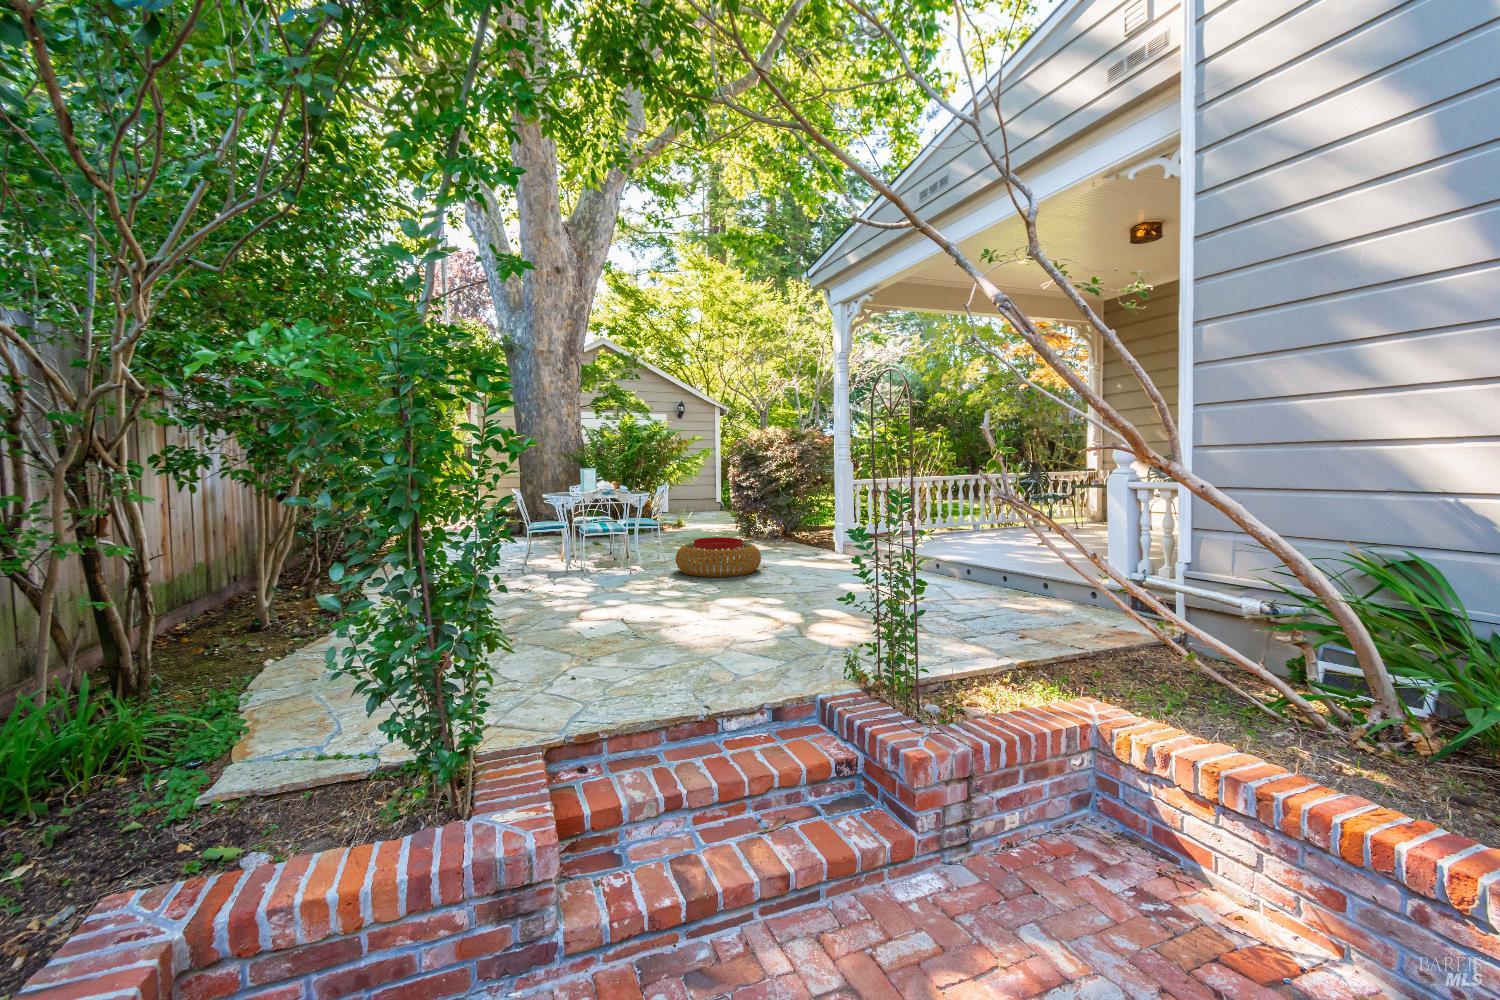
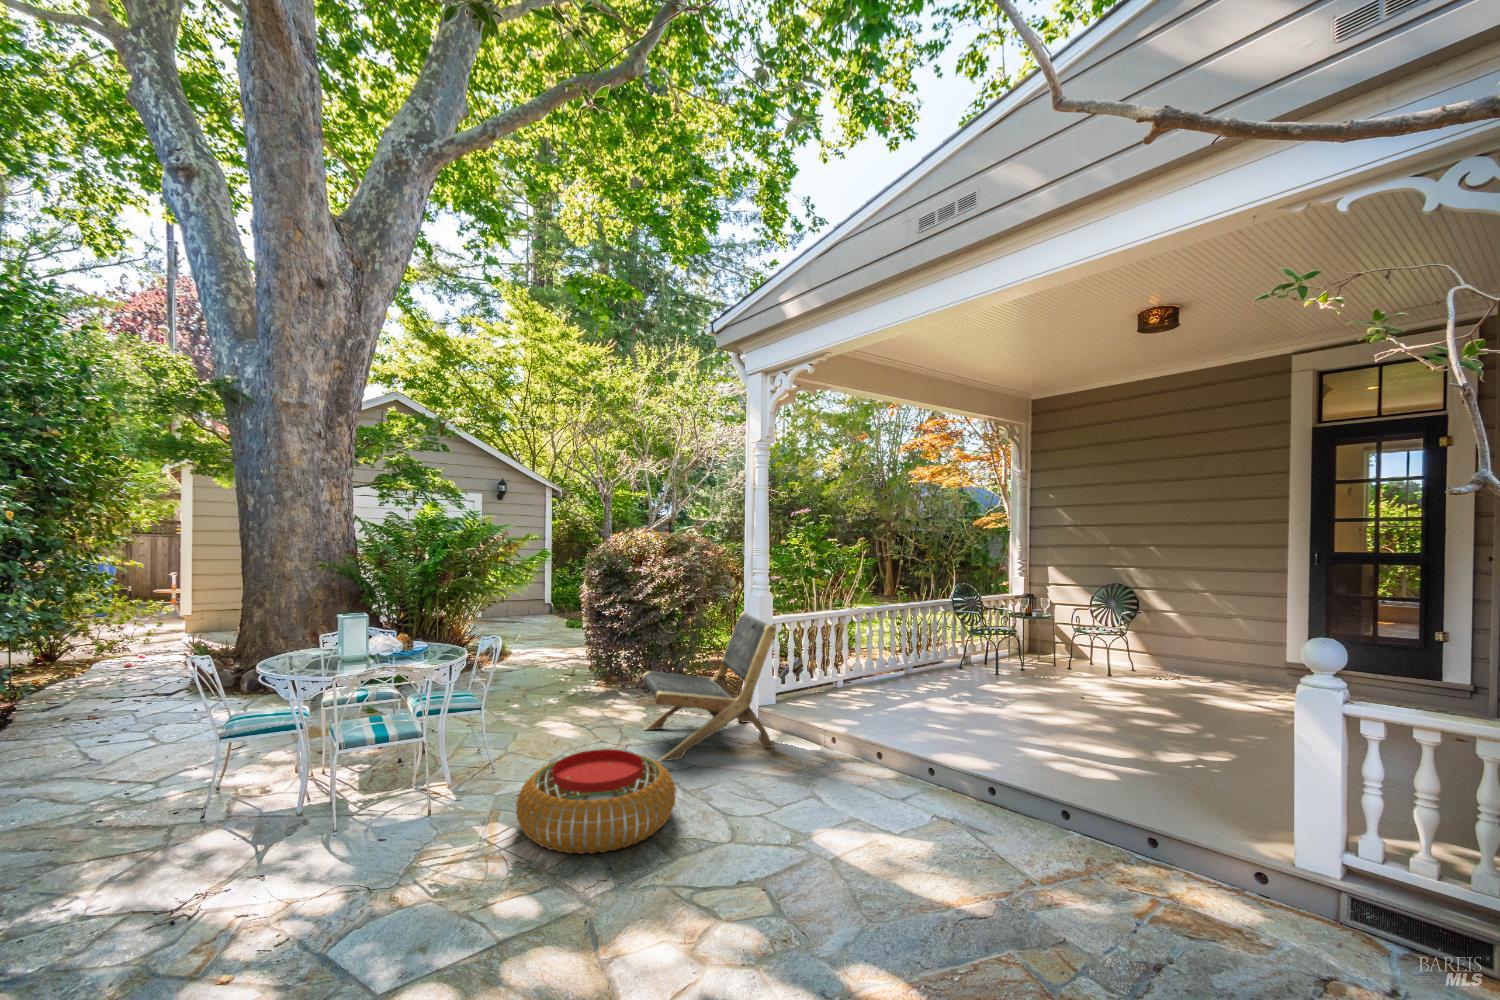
lounge chair: none [759,476,841,559] -> present [642,612,776,762]

